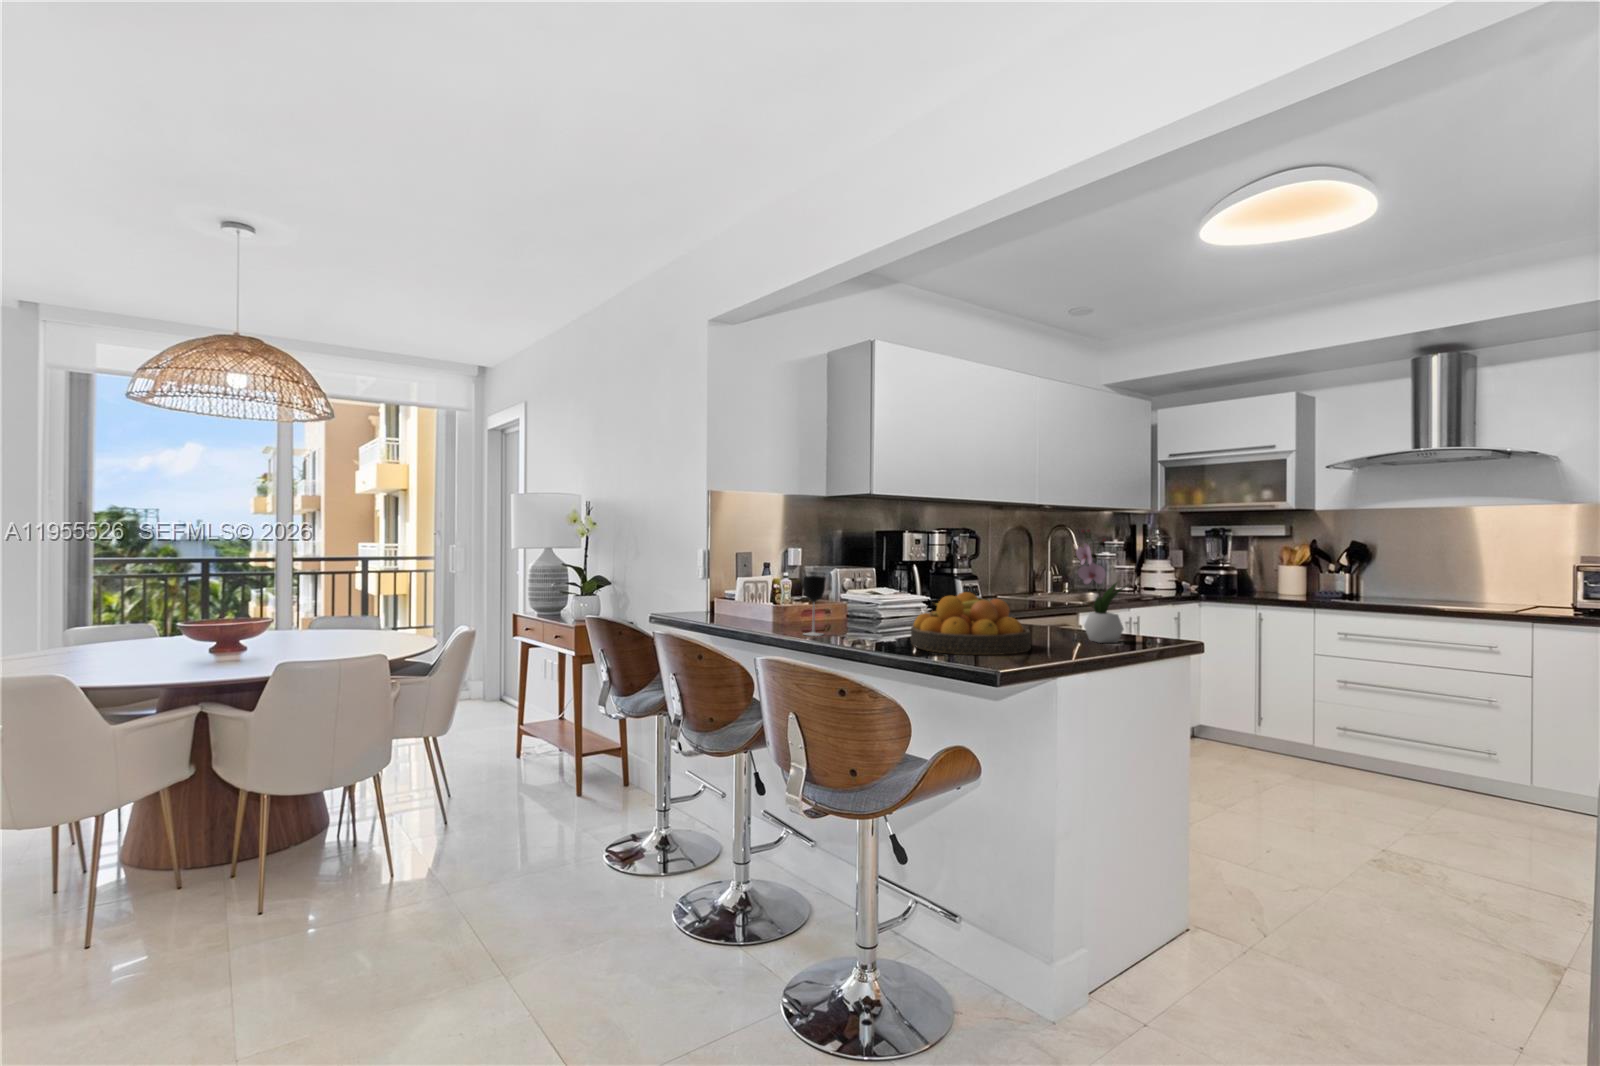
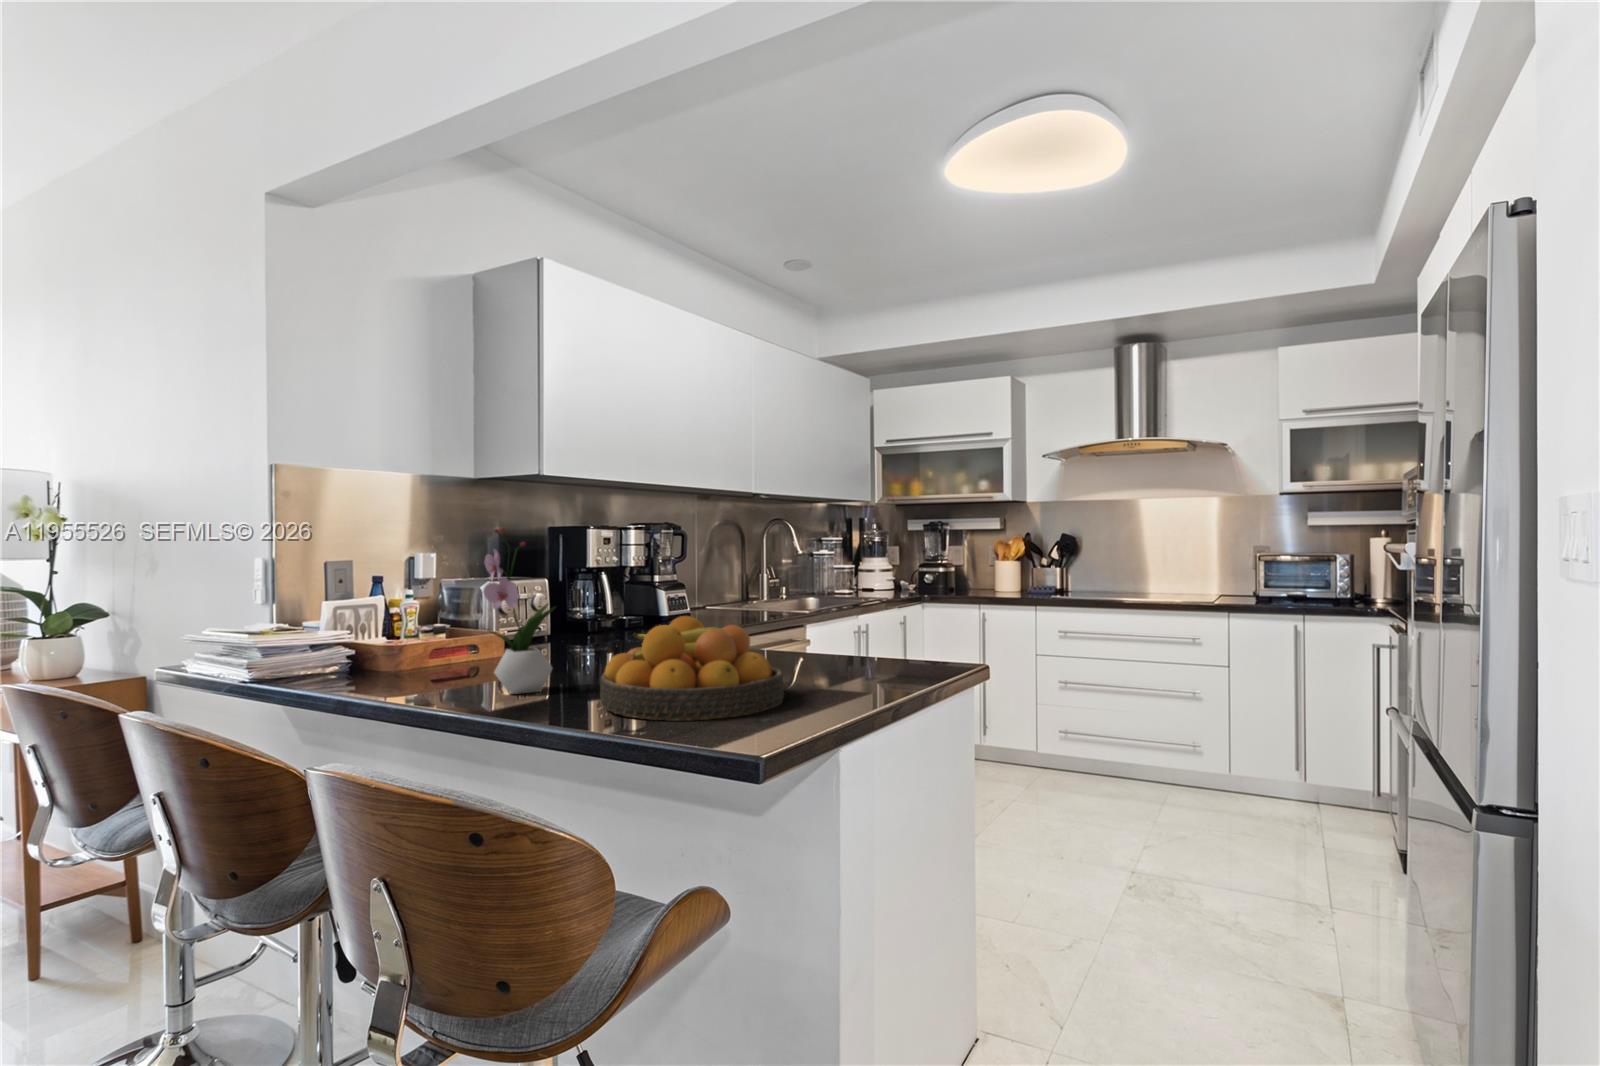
flower arrangement: present [1076,529,1128,643] -> present [483,528,555,694]
wine glass: present [803,576,826,636] -> none [422,598,461,694]

